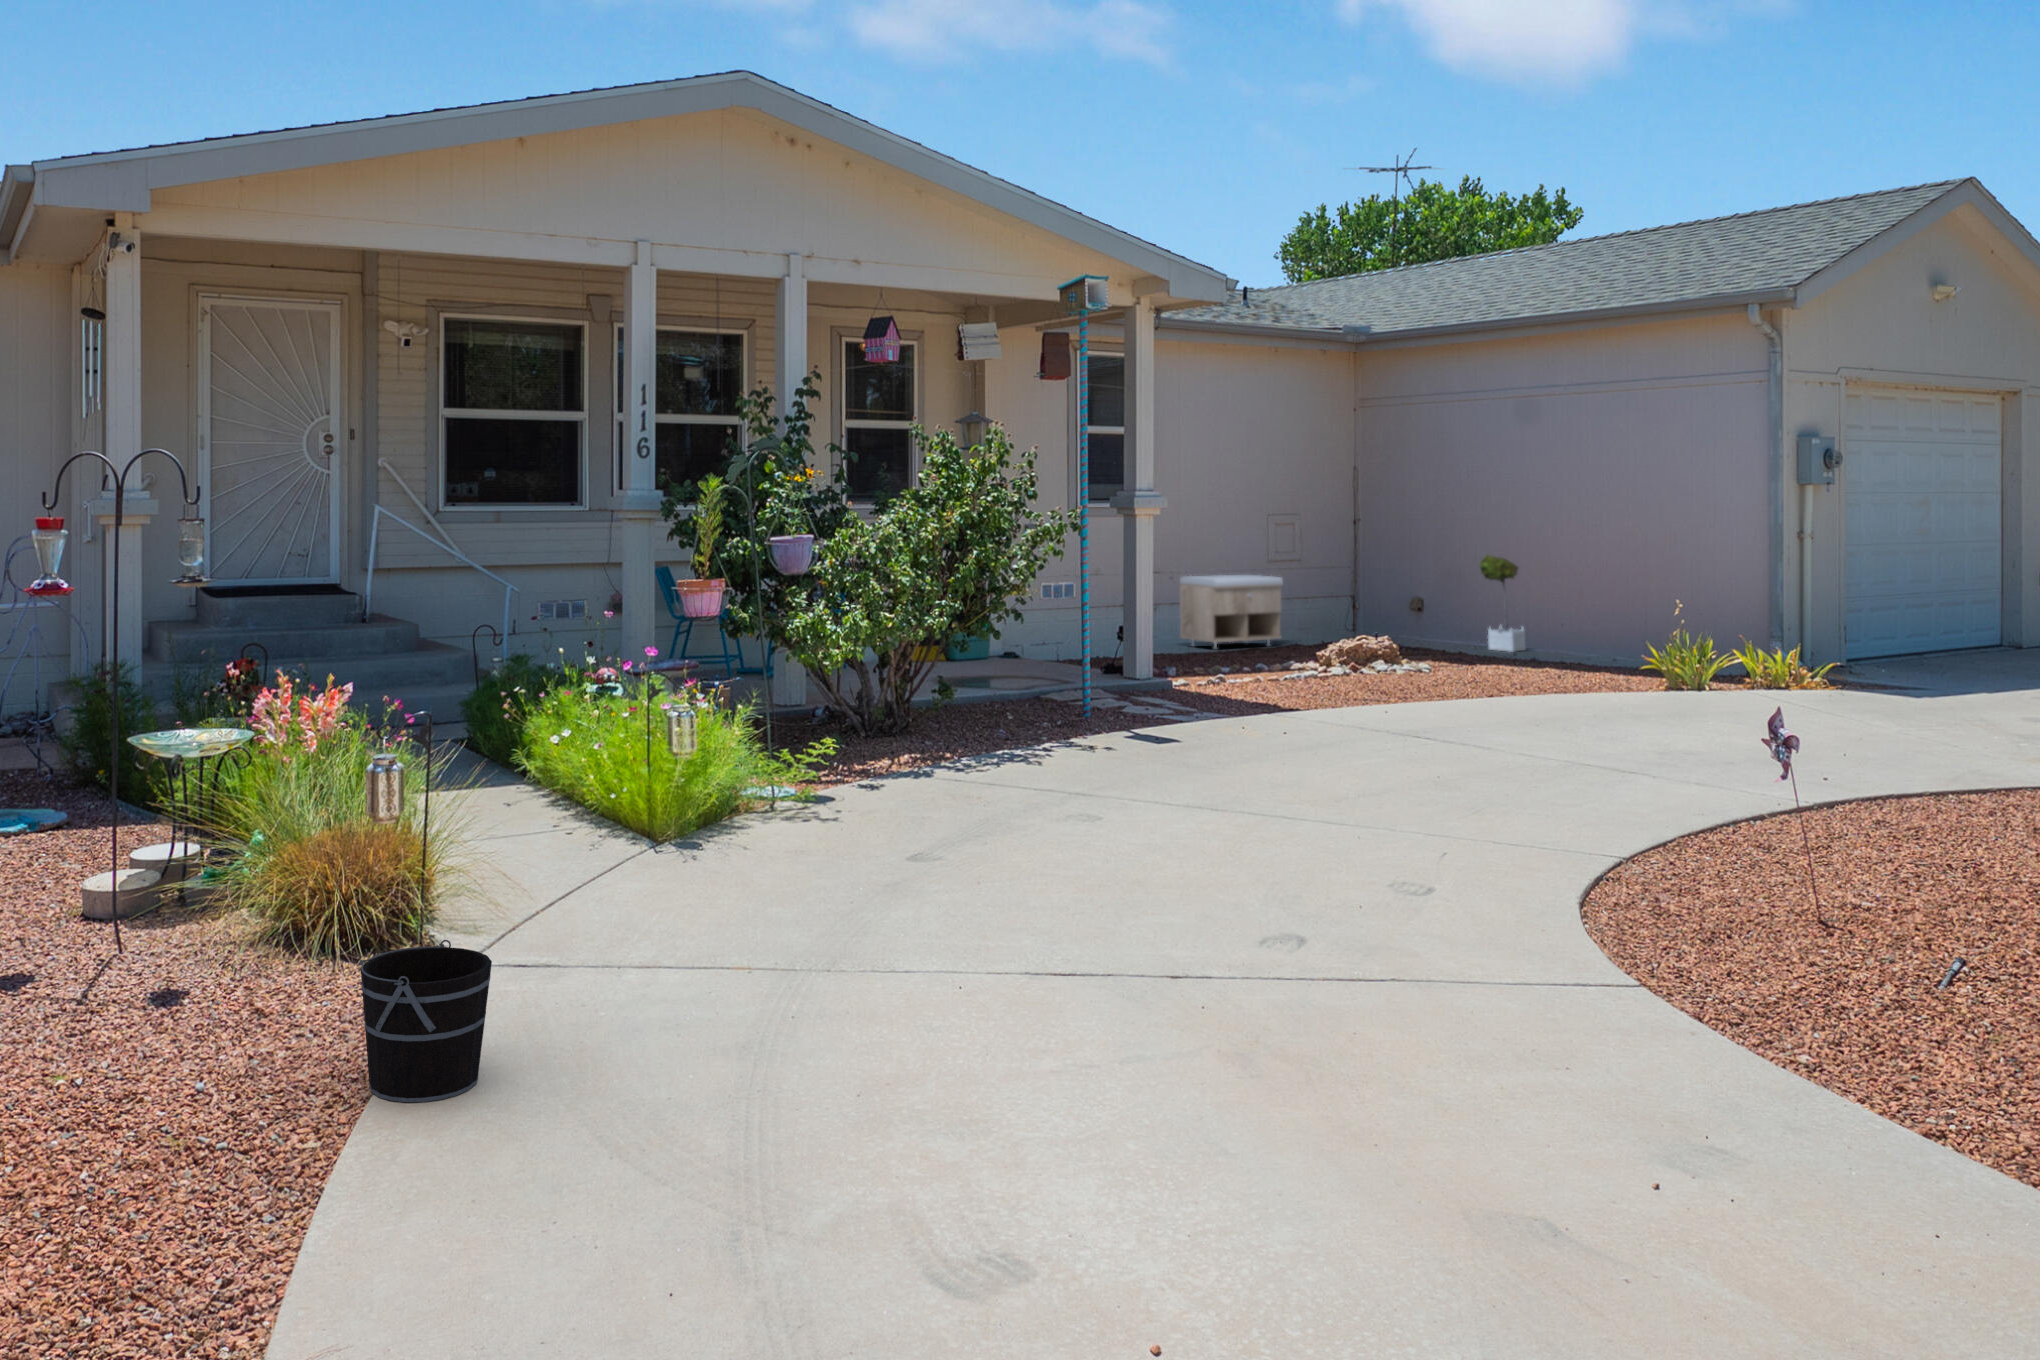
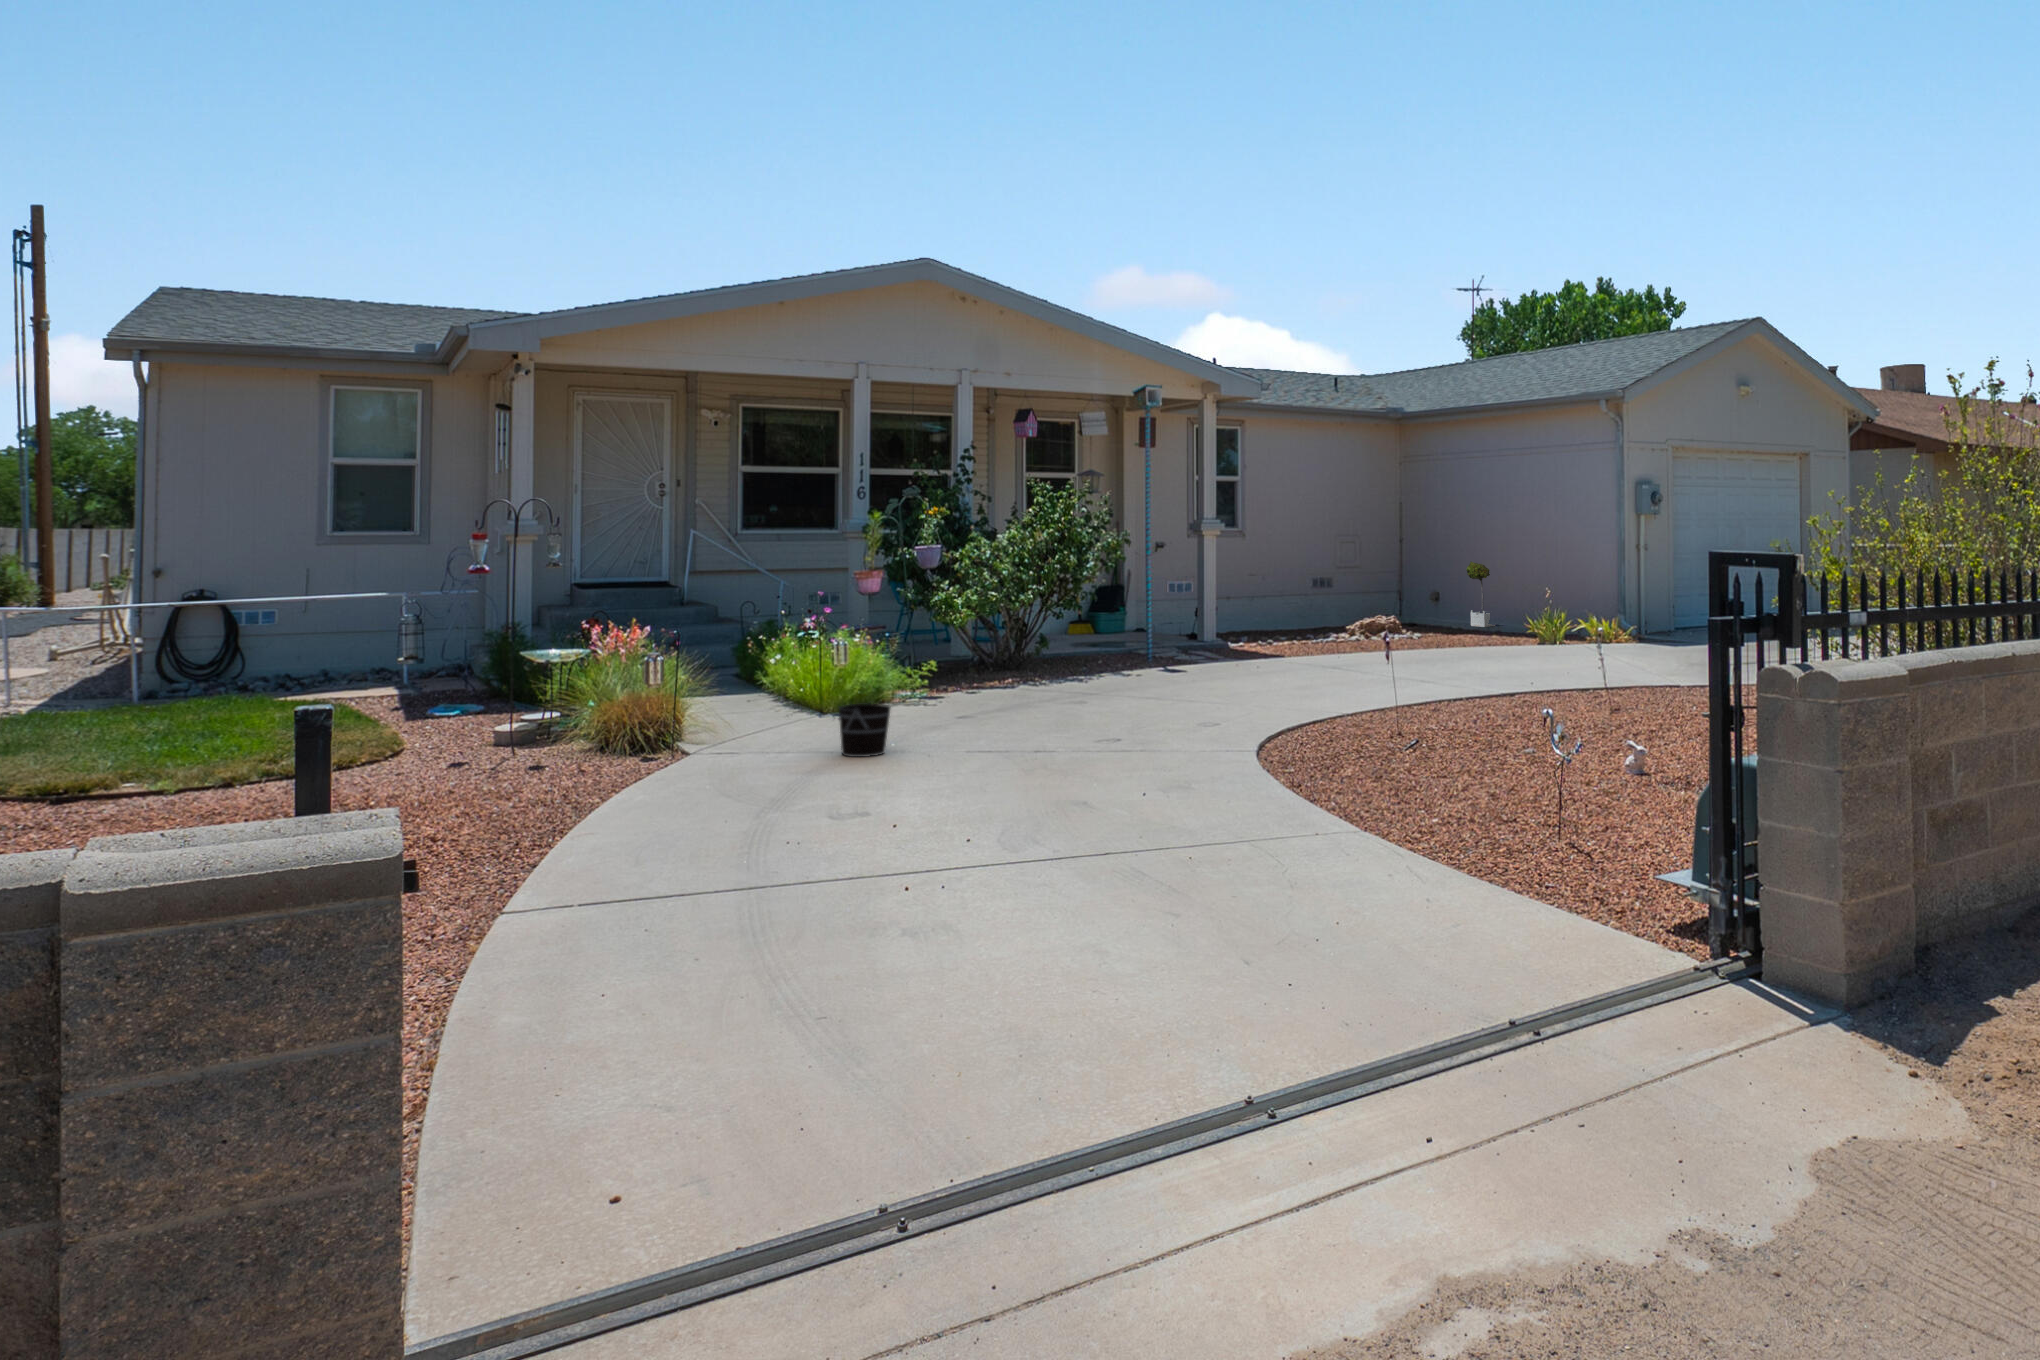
storage bench: present [1180,575,1283,649] -> none [1265,576,1336,627]
bucket: present [359,940,492,1102] -> present [839,703,890,757]

